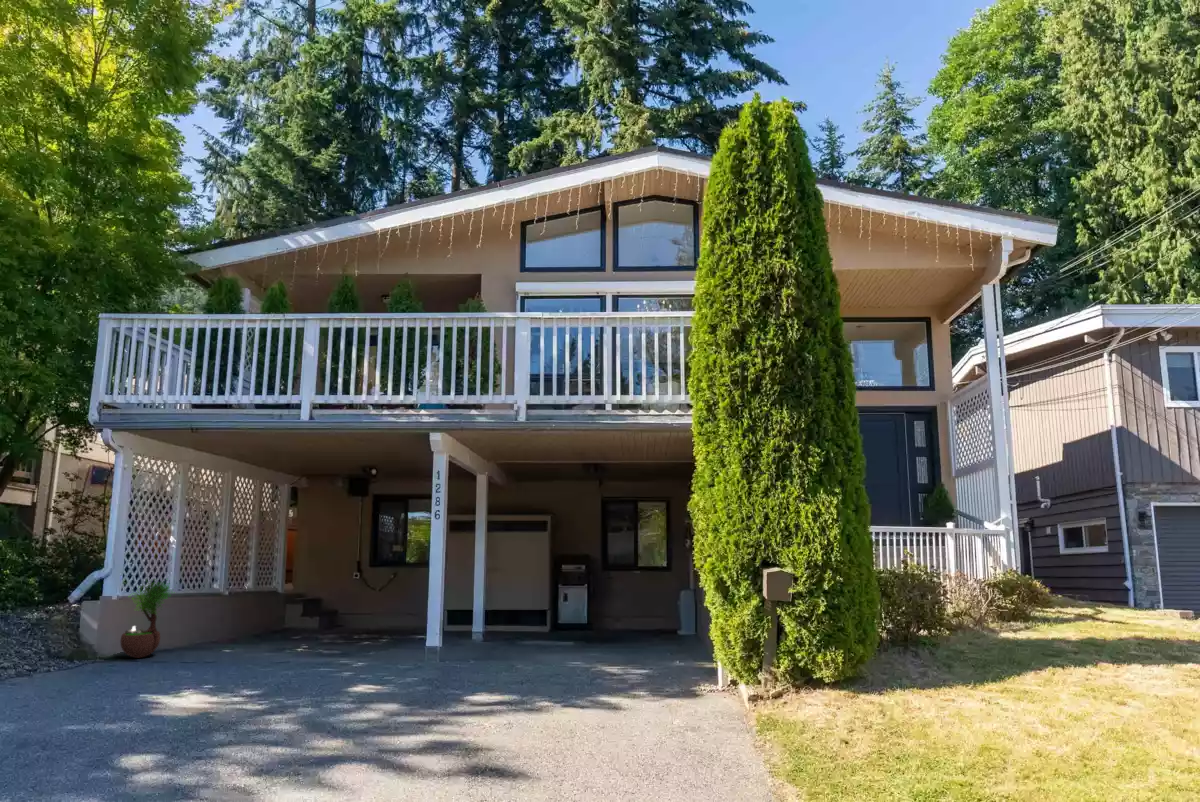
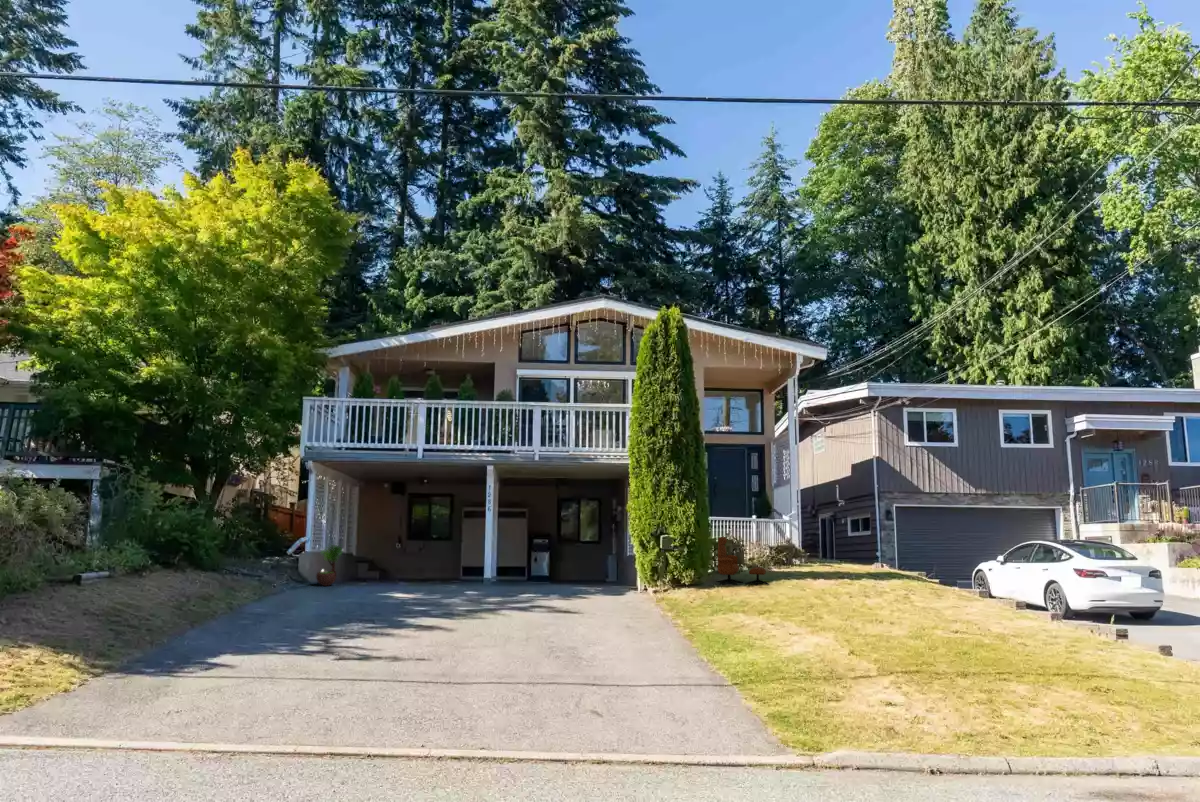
lounge chair: none [887,568,1016,680] -> present [716,537,769,585]

